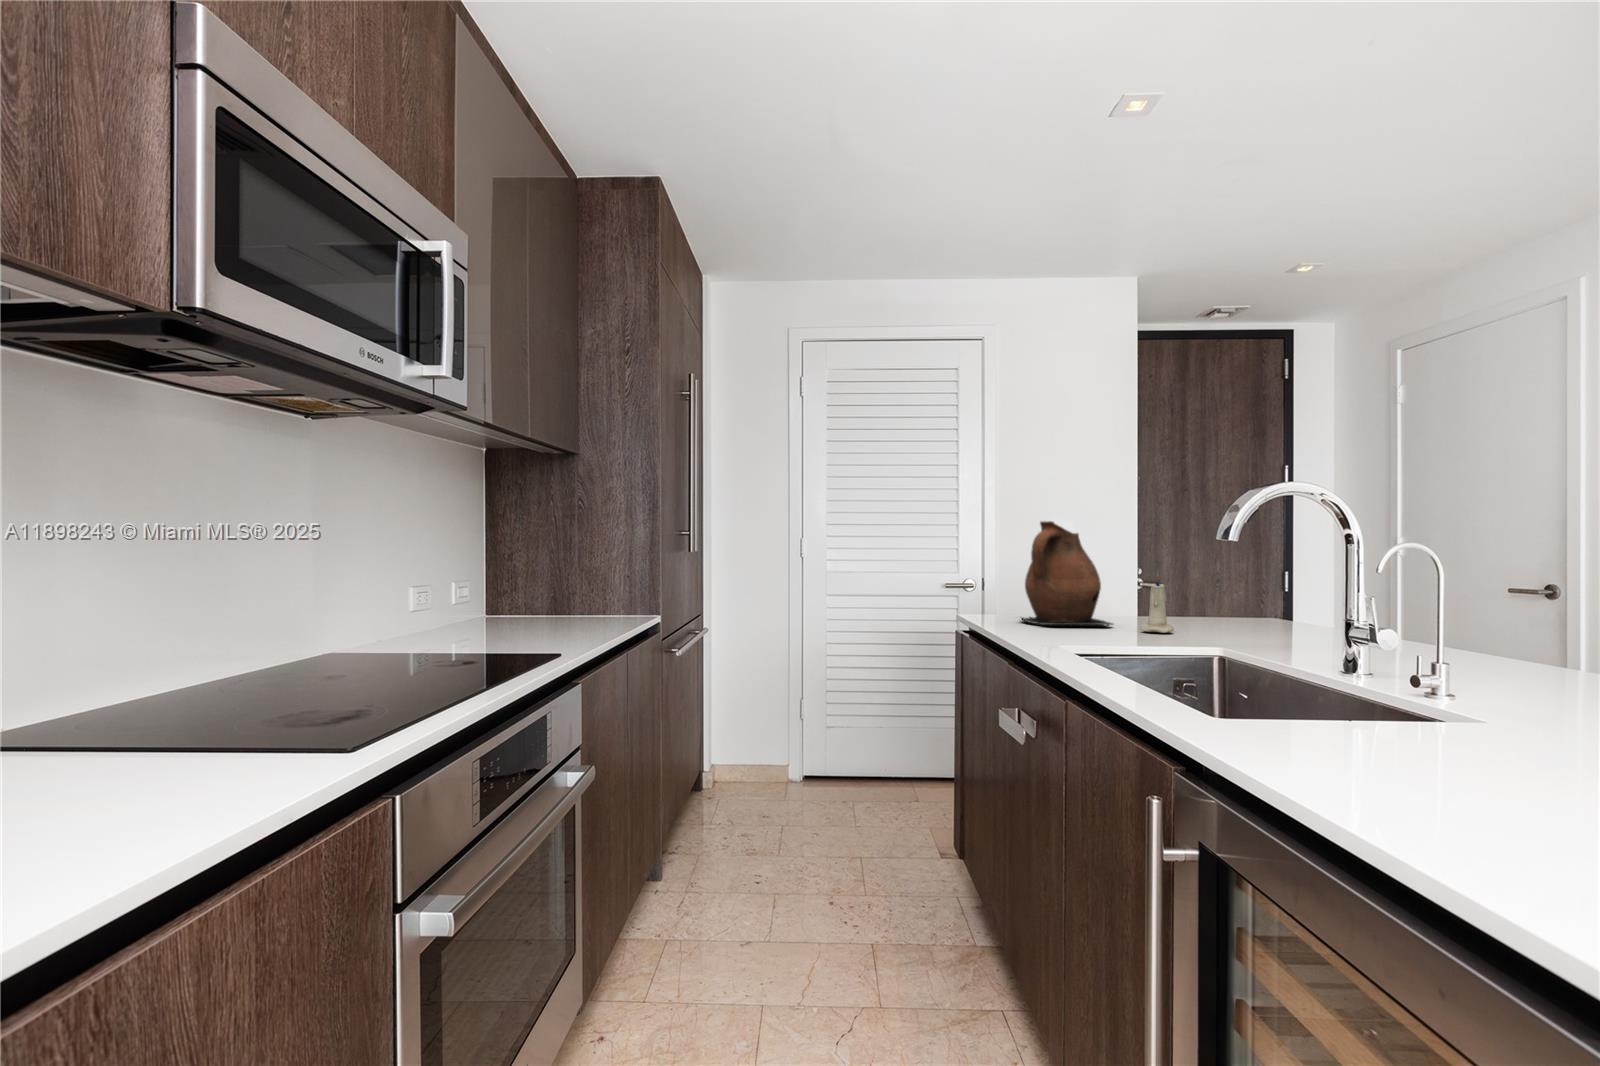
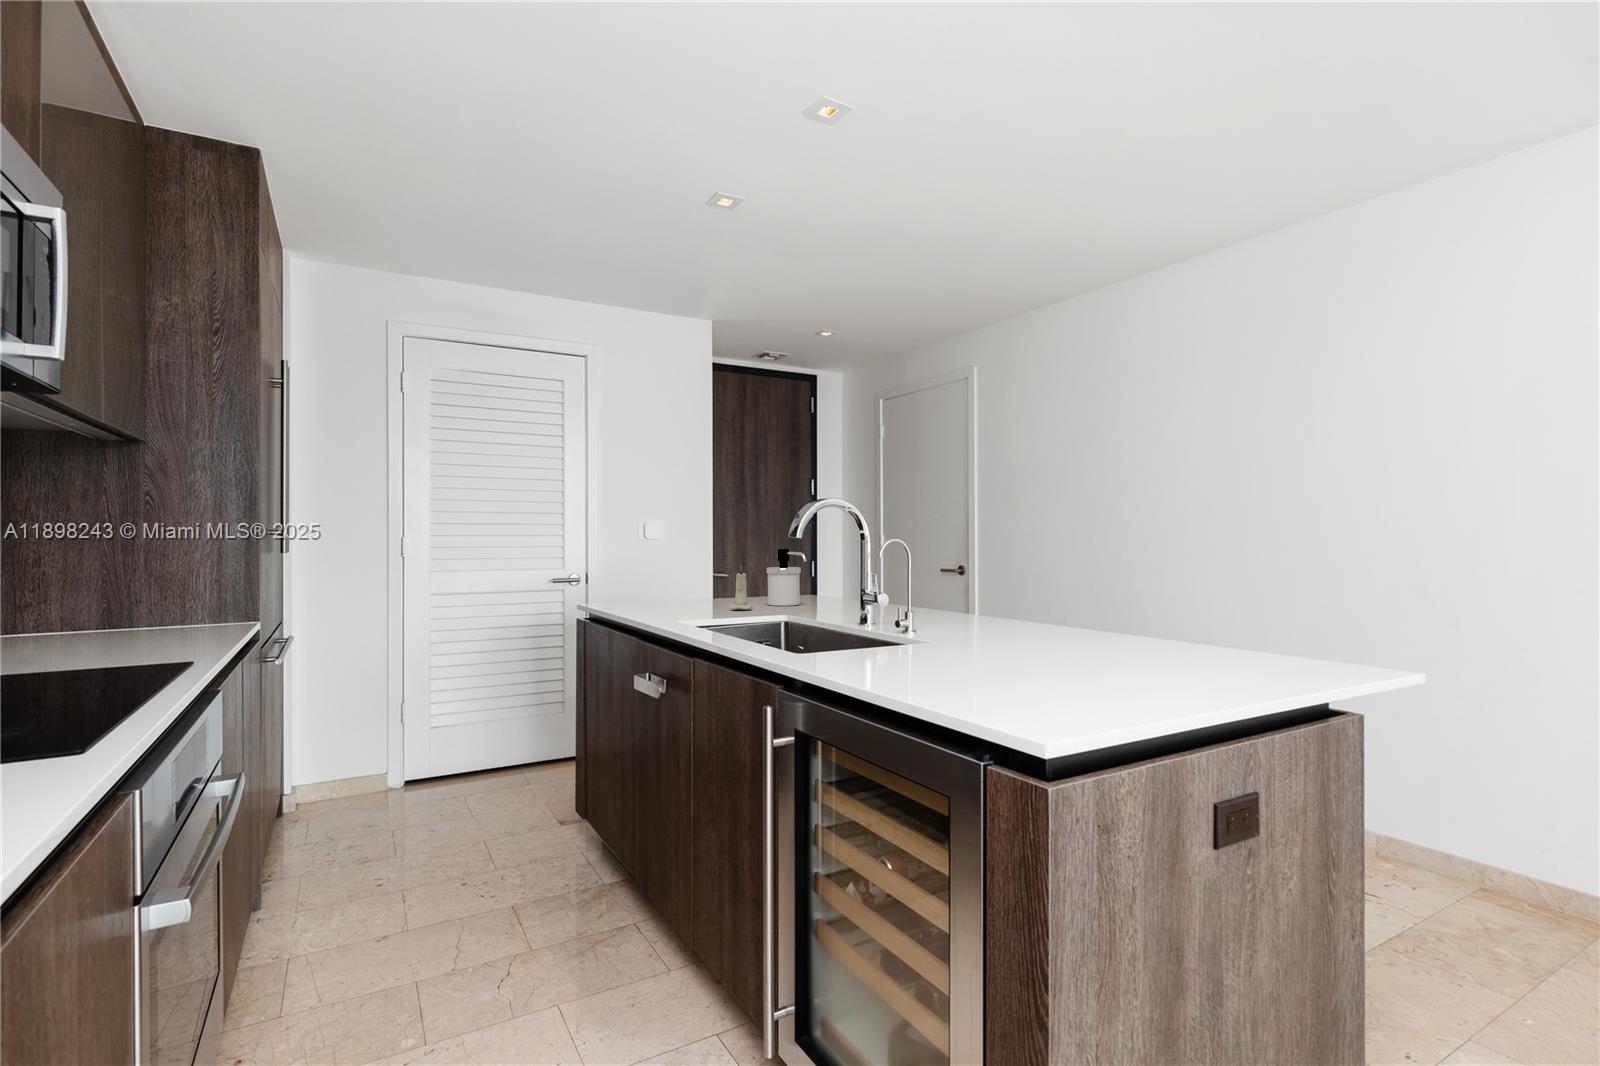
ceramic pitcher: present [1020,521,1112,626] -> none [632,526,709,610]
soap dispenser: none [1199,553,1260,630] -> present [767,549,807,606]

